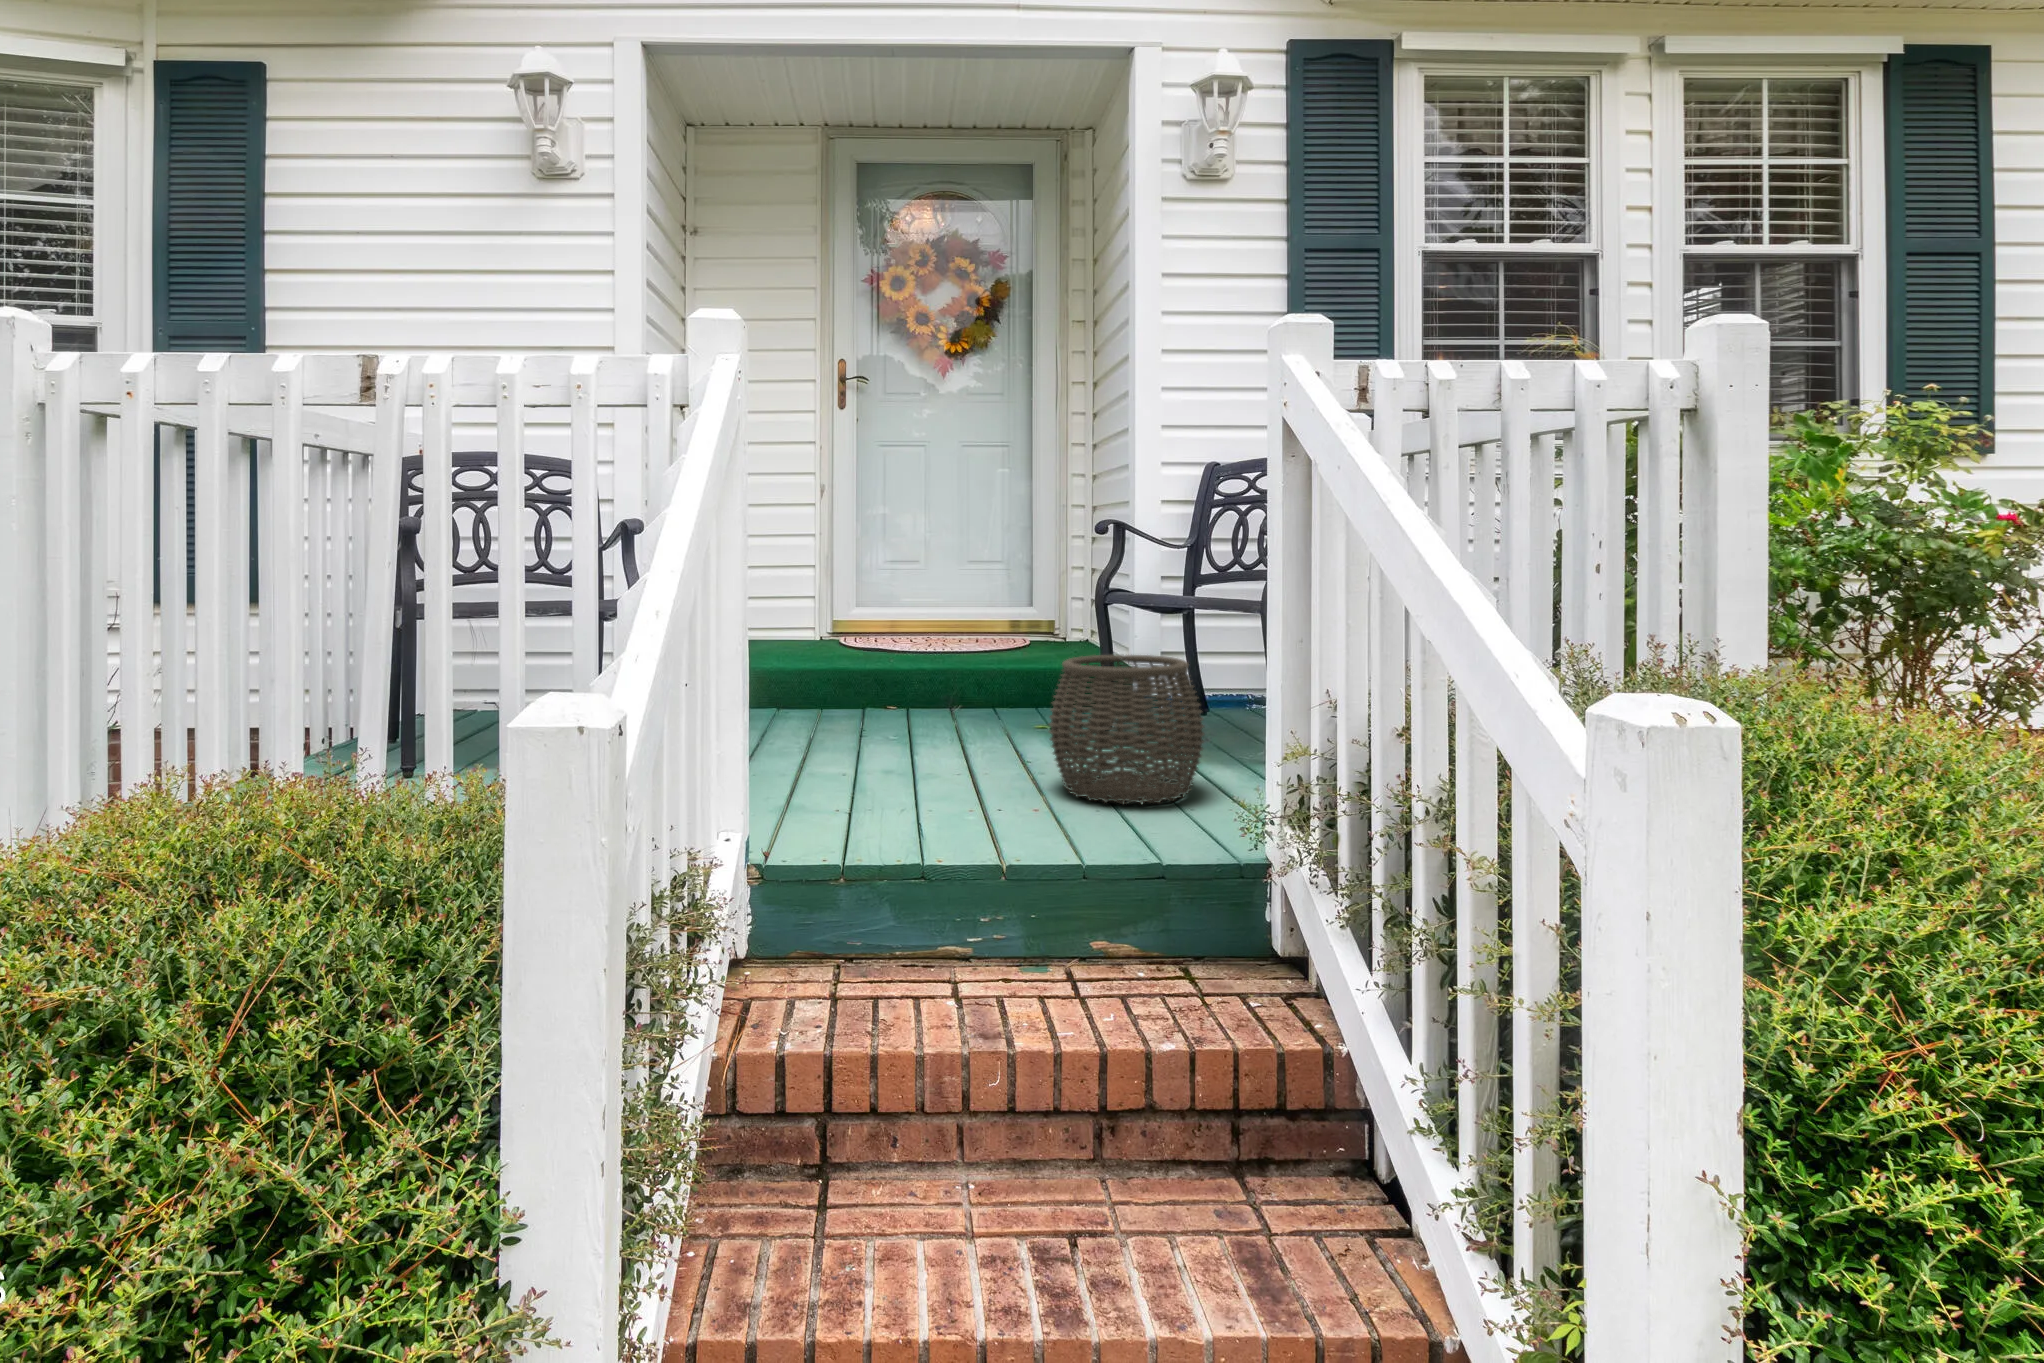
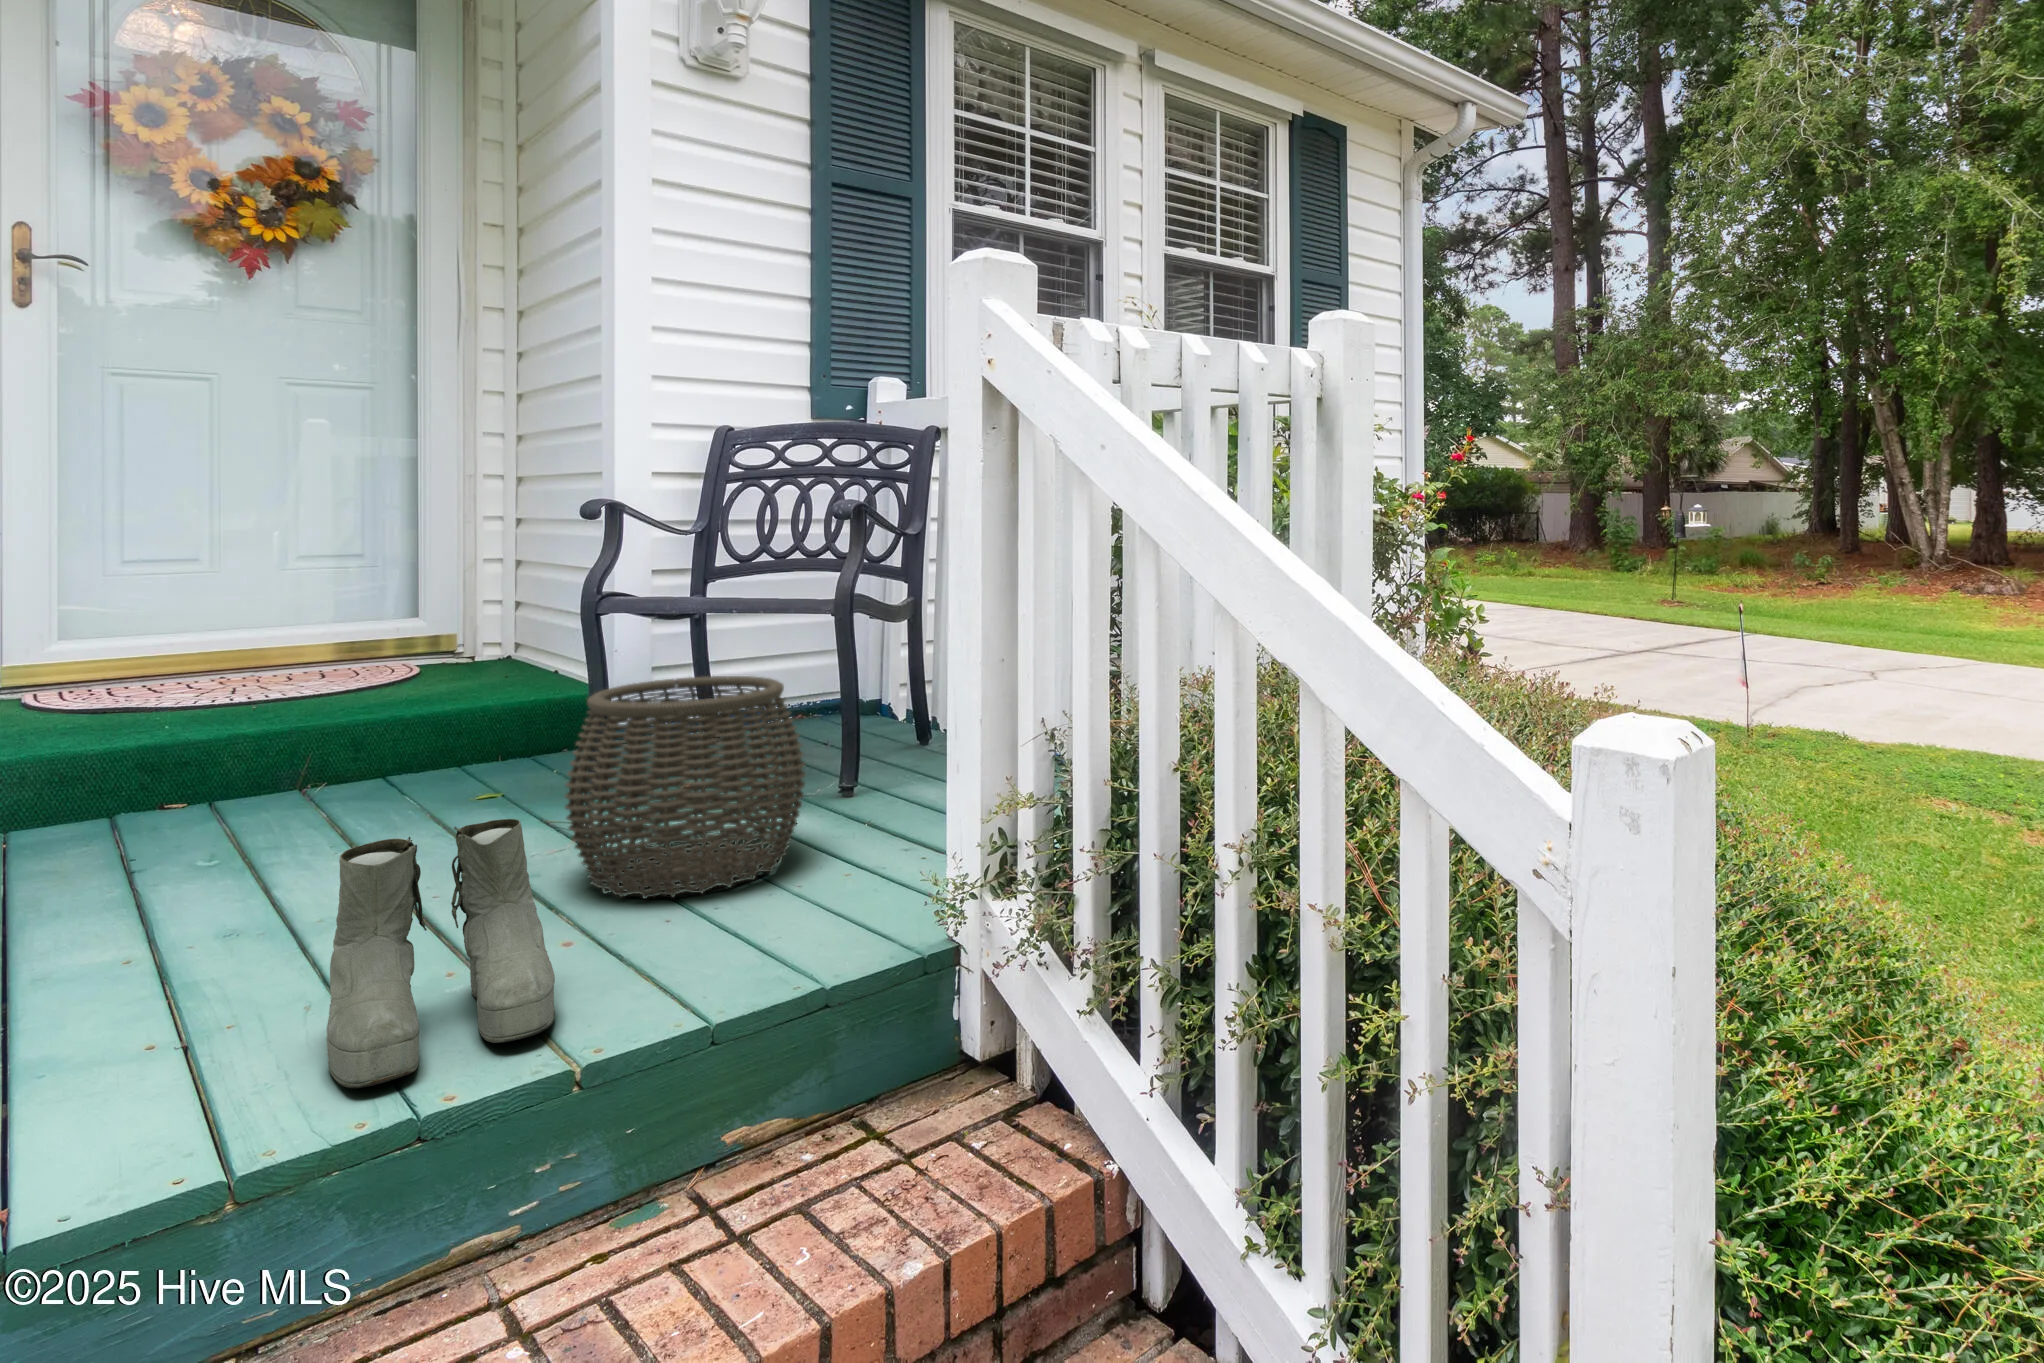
boots: none [906,722,1011,849] -> present [327,819,555,1088]

